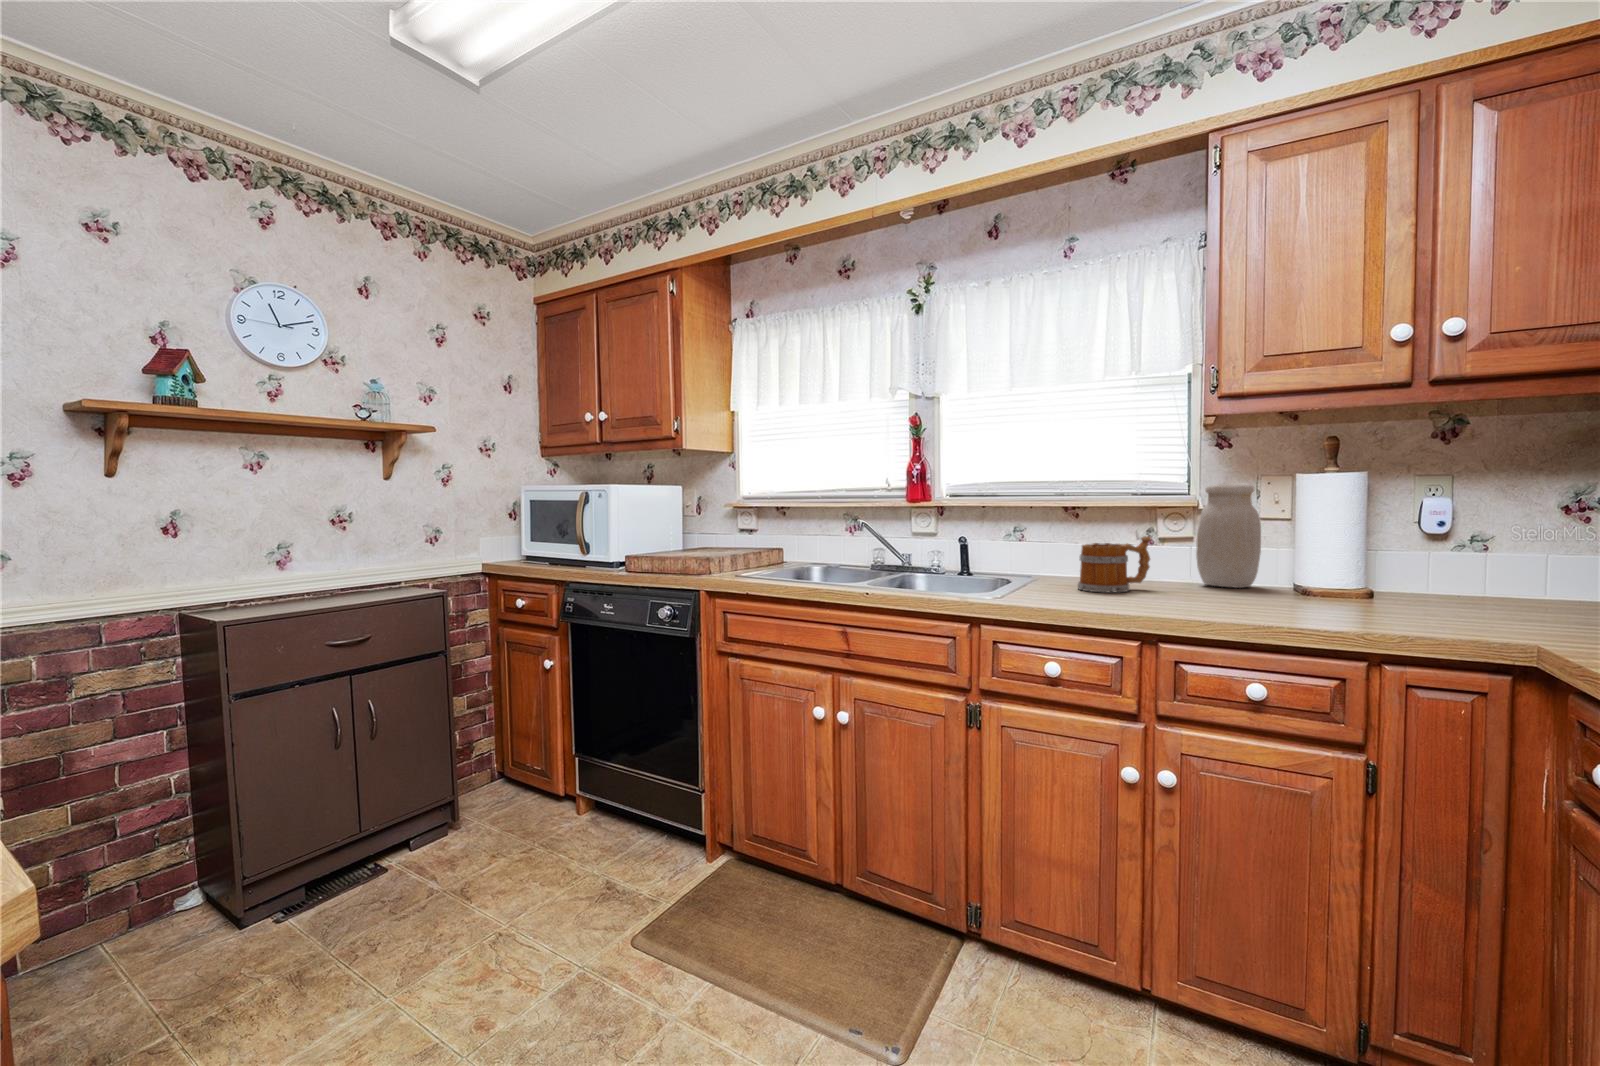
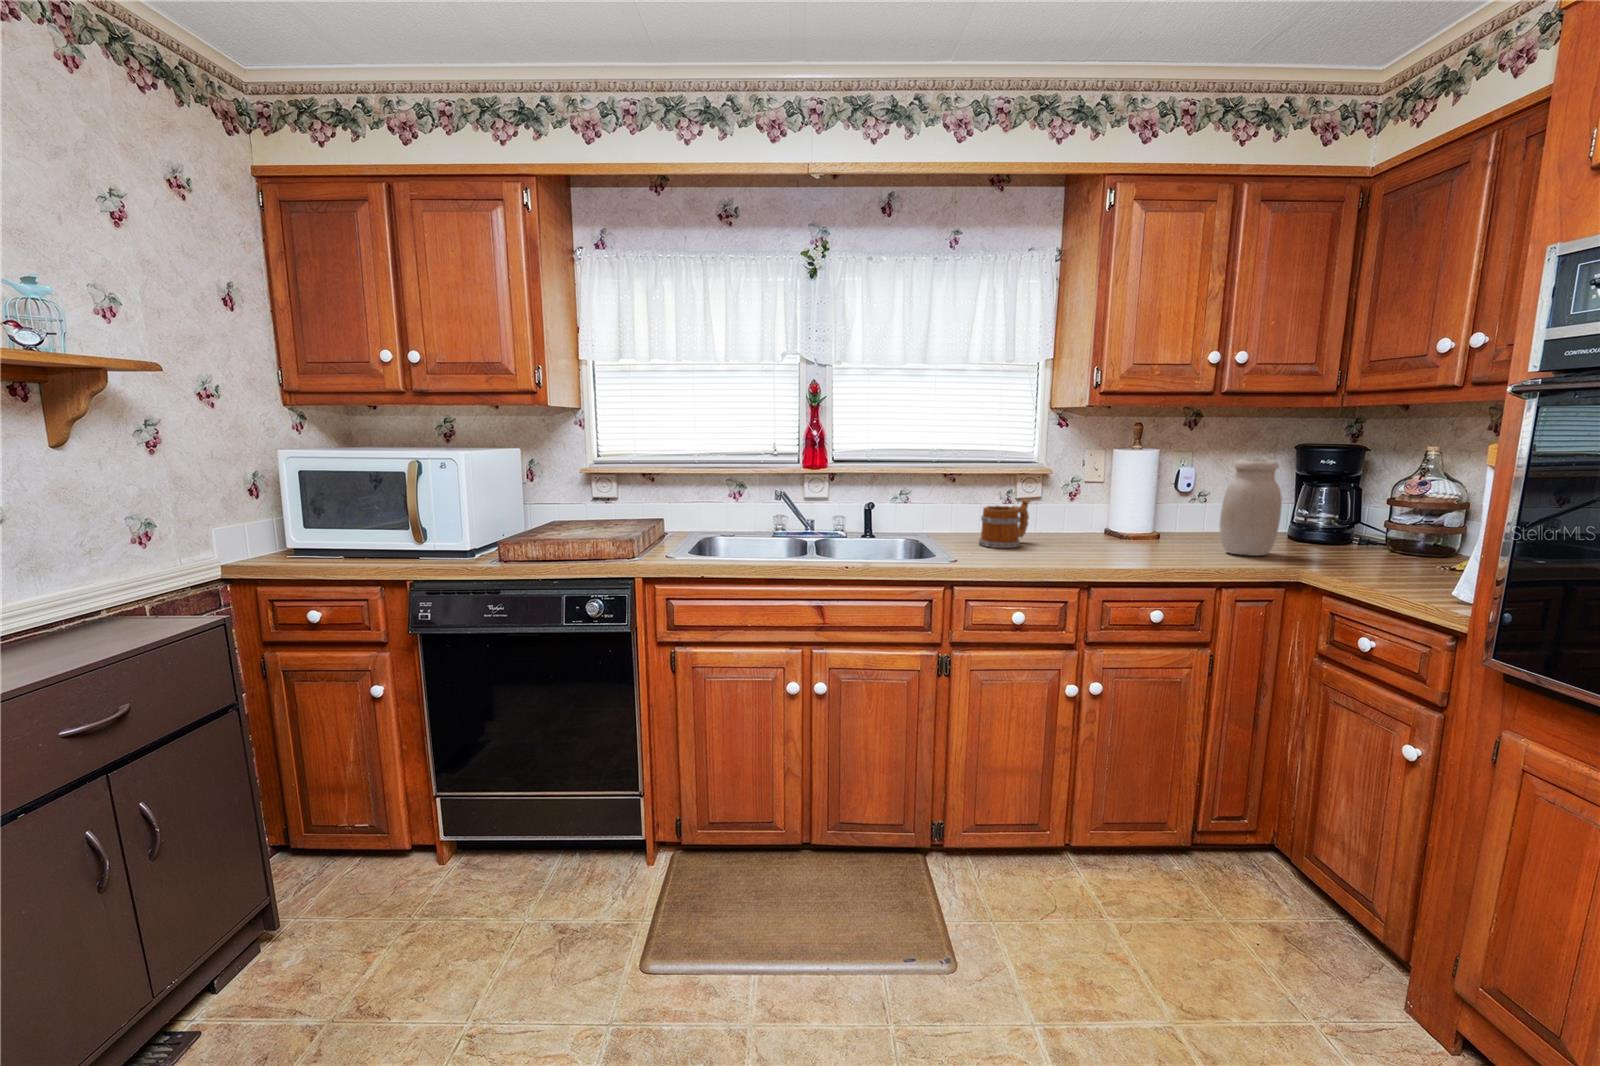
jar: present [1196,483,1261,588] -> present [1219,459,1282,556]

